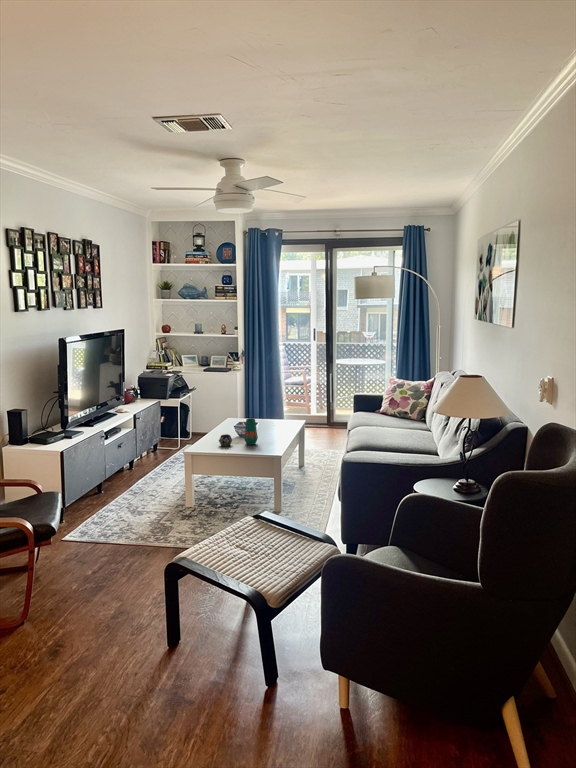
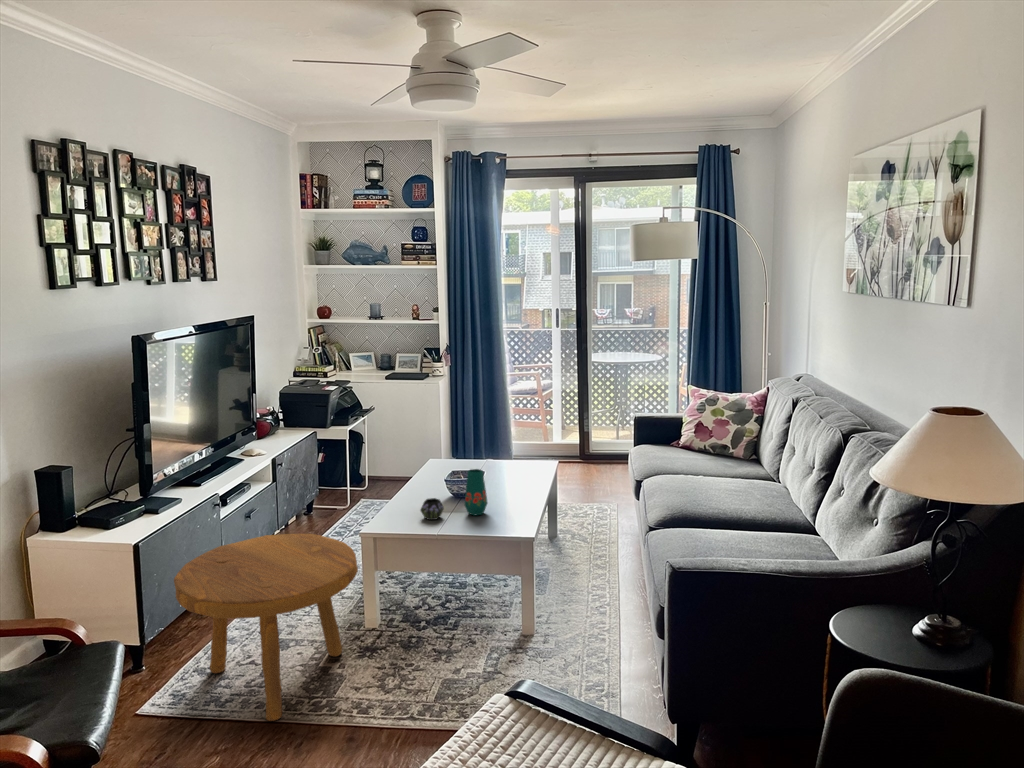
footstool: none [83,451,182,545] -> present [174,534,358,721]

